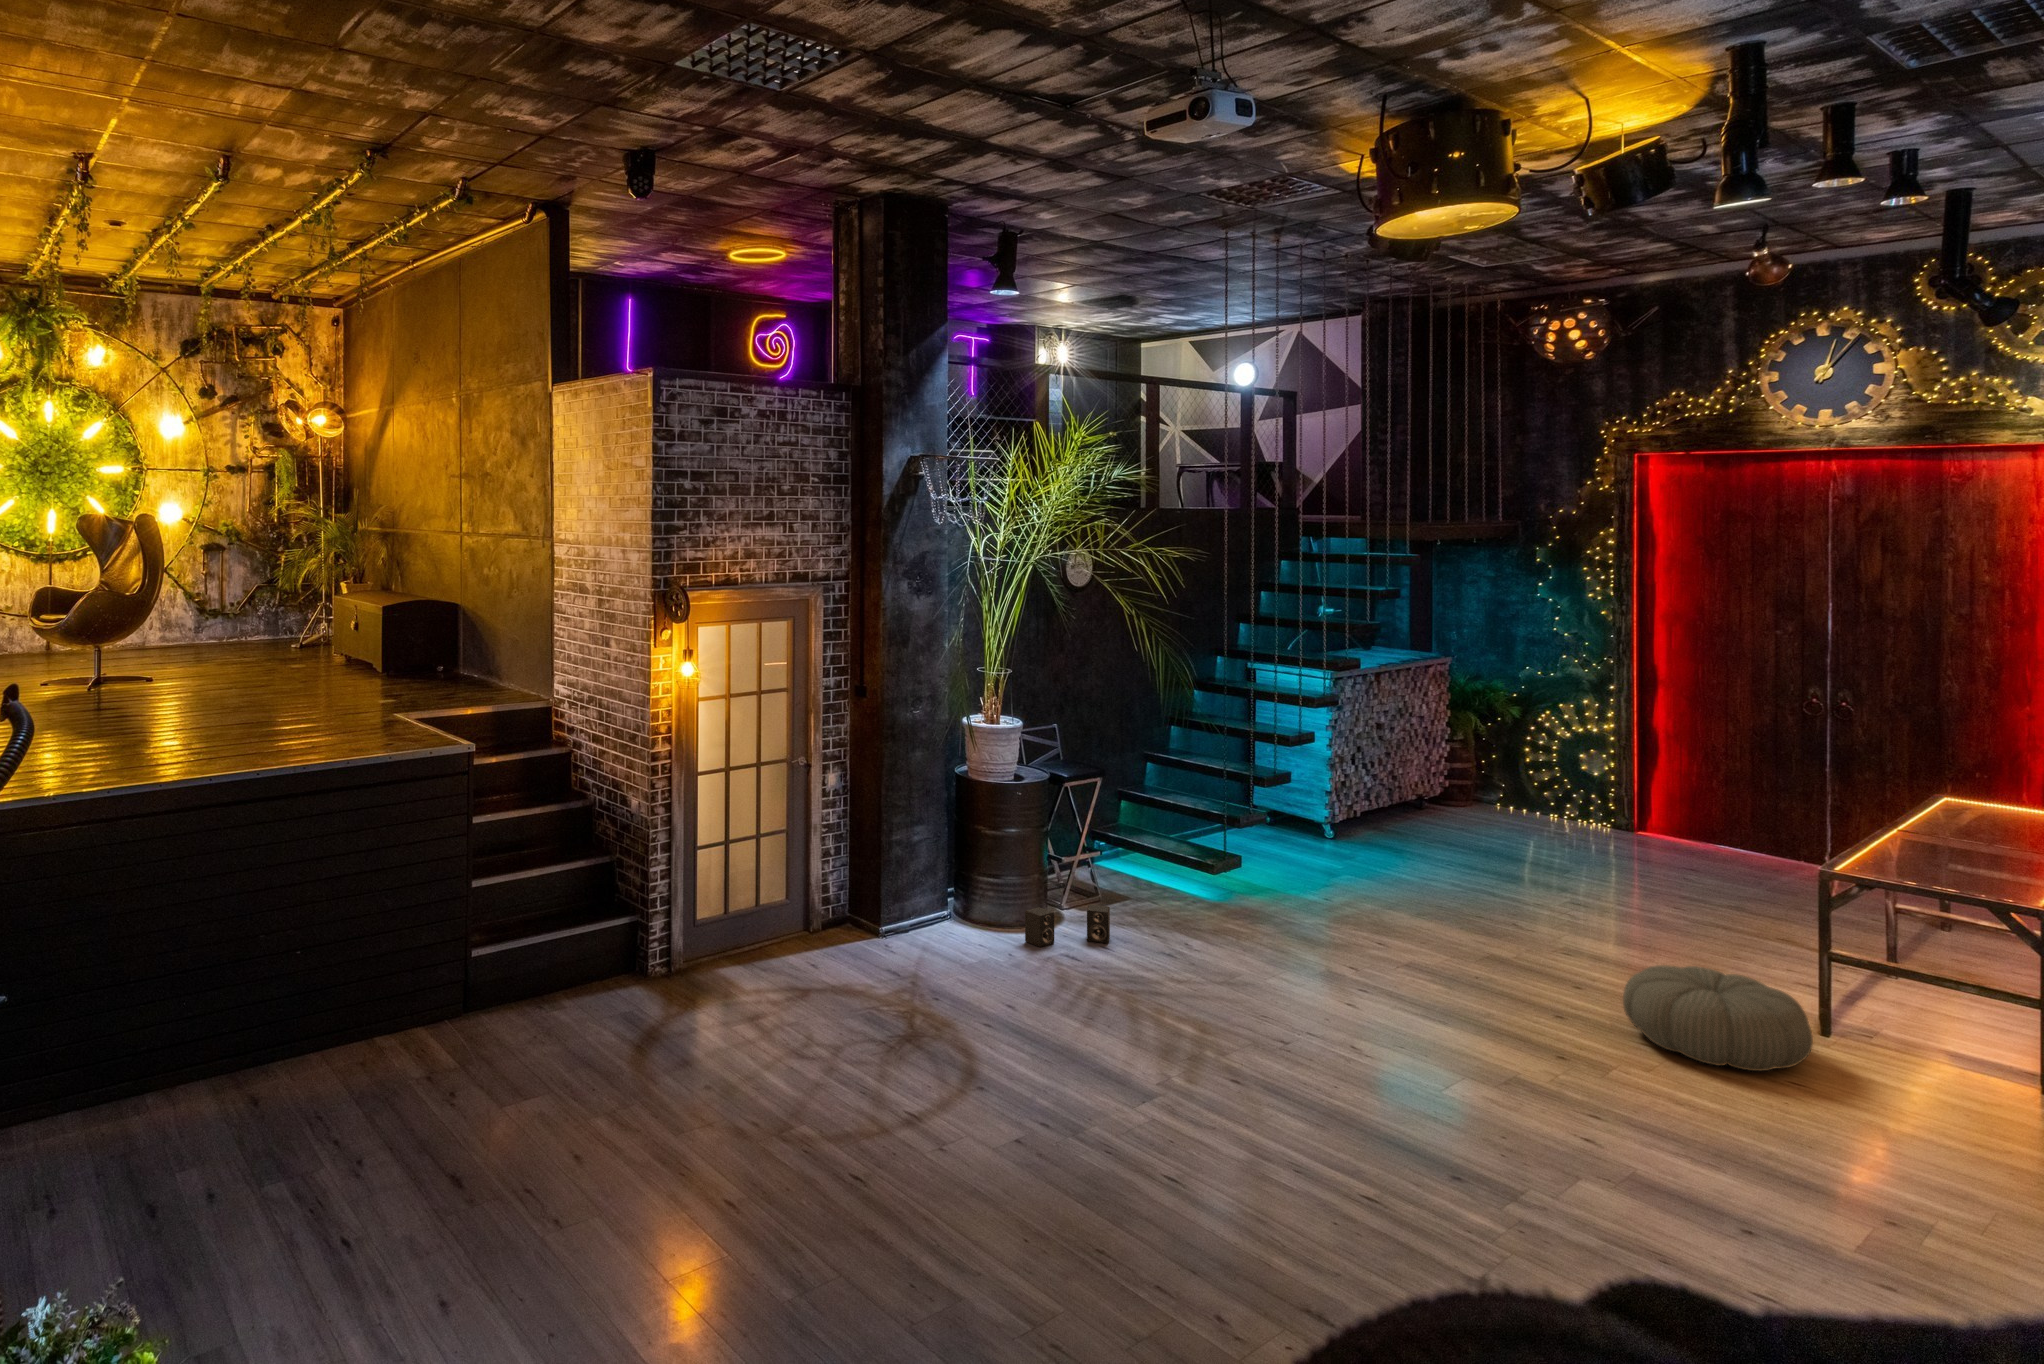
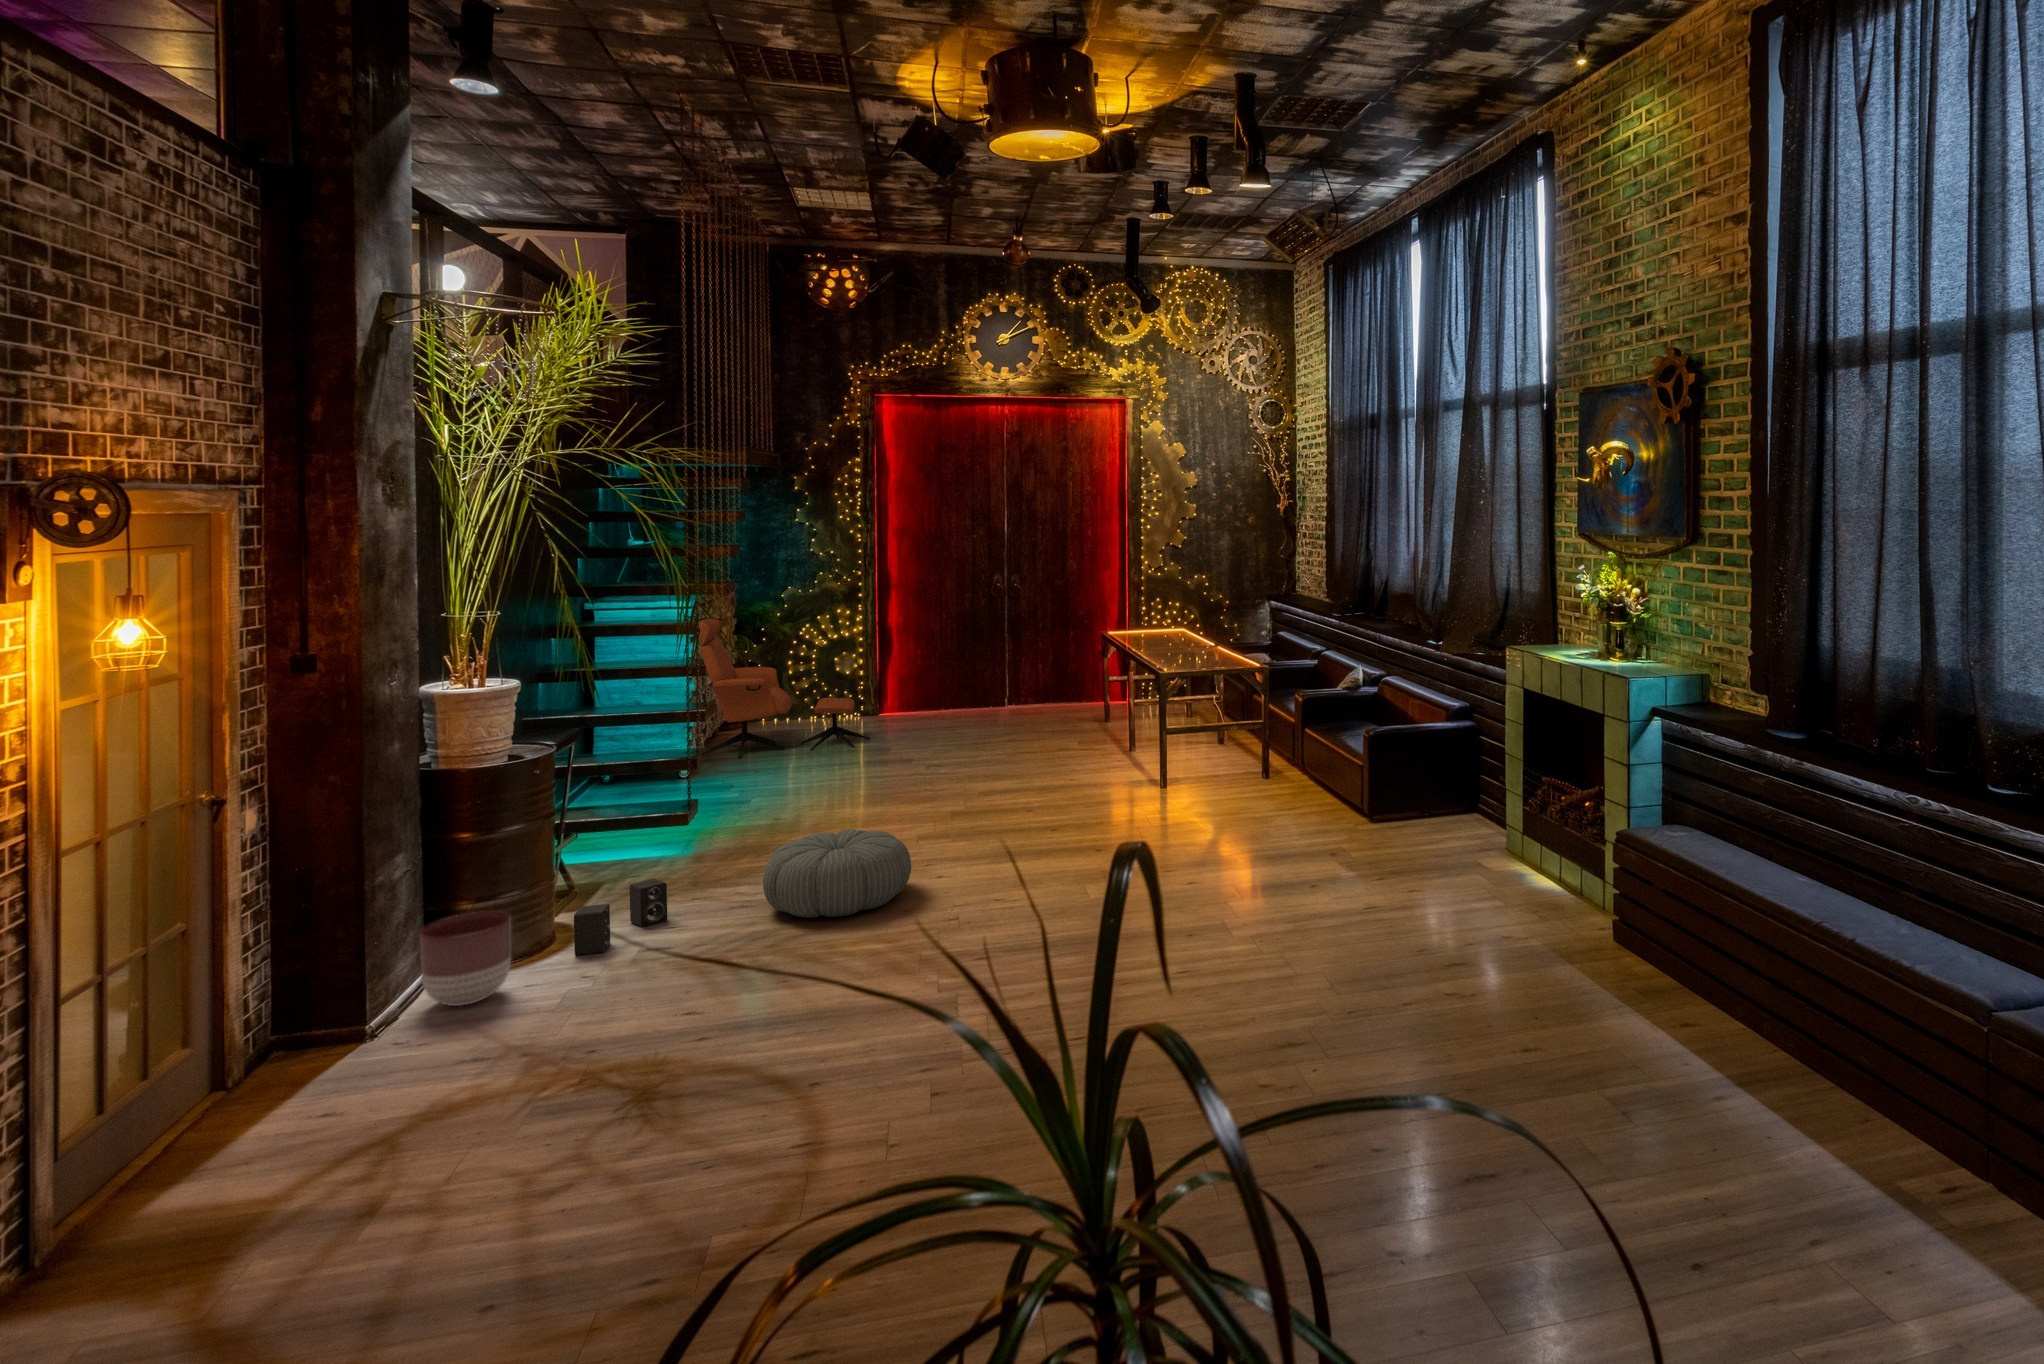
armchair: none [1376,691,1565,857] -> present [697,619,870,758]
planter: none [914,881,967,945] -> present [419,911,511,1006]
pouf: present [1623,965,1813,1071] -> present [763,829,911,918]

